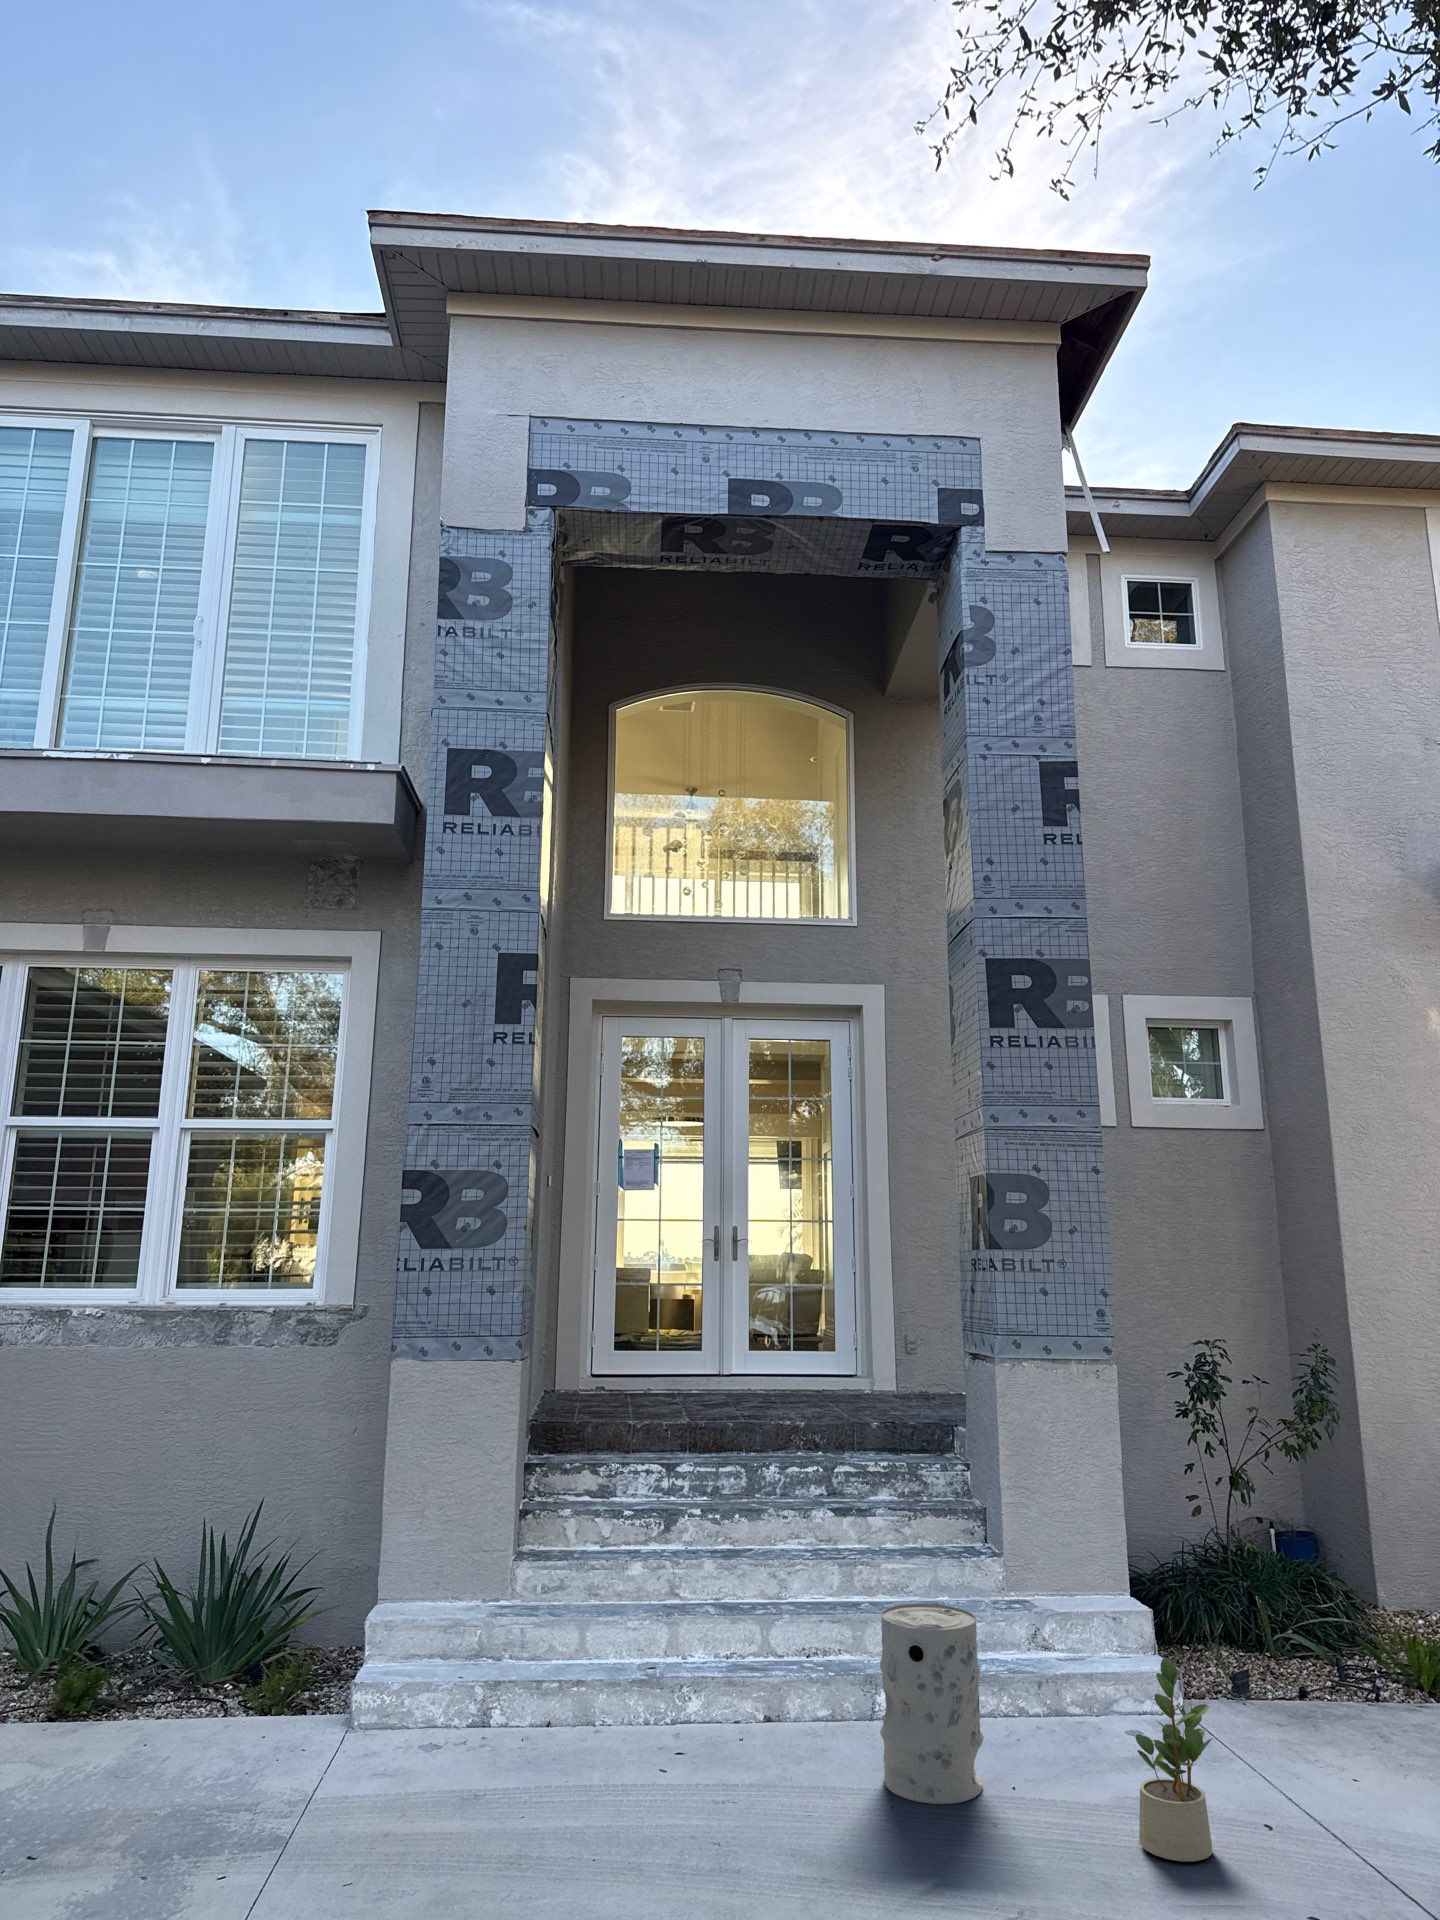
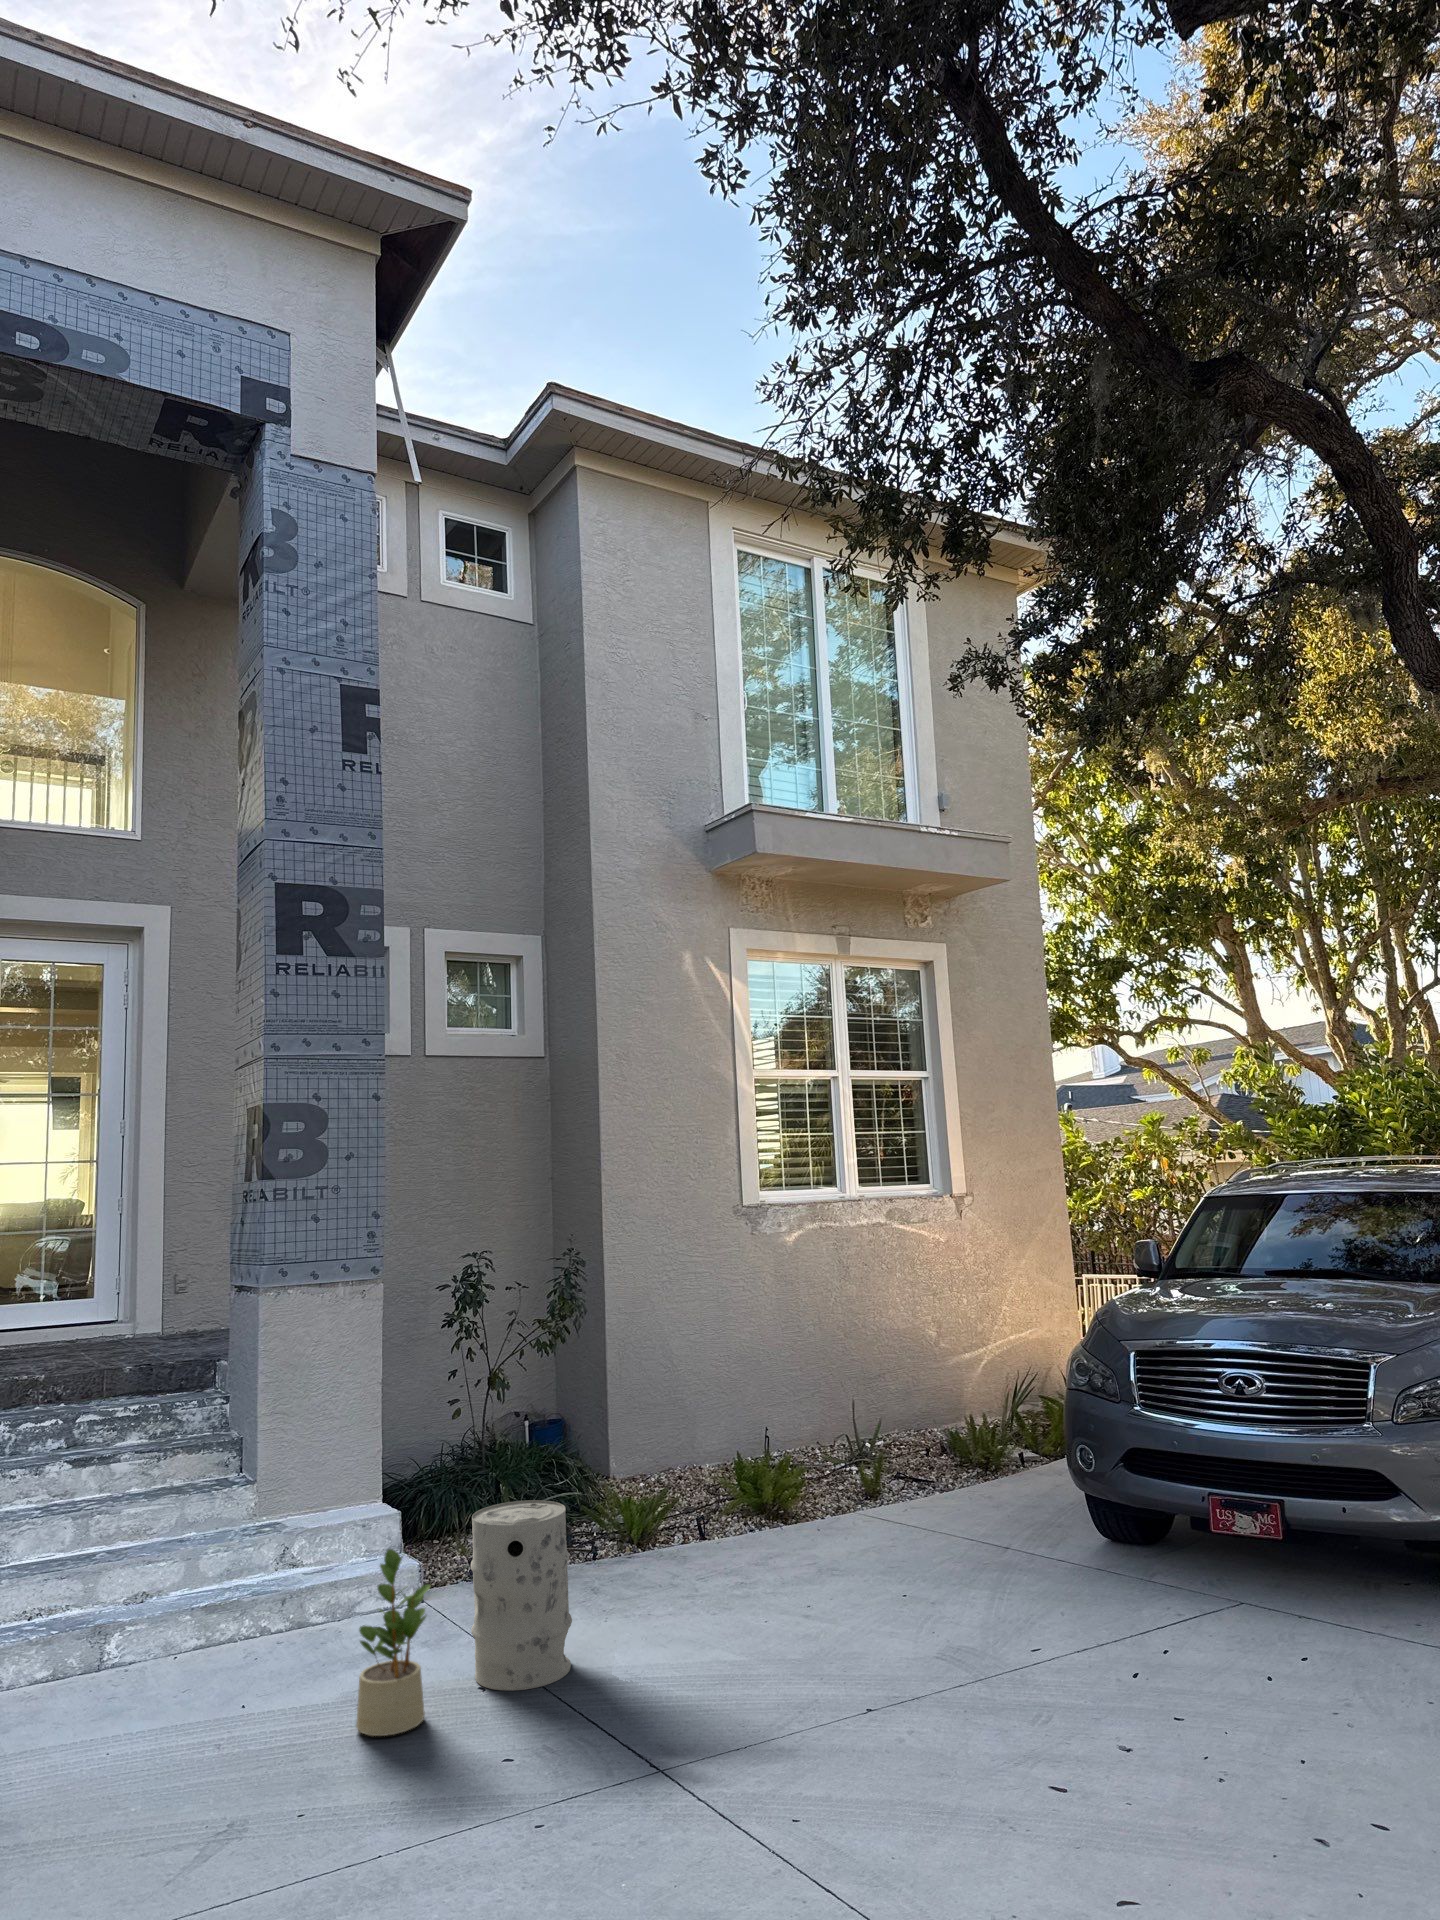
trash can: present [880,1604,984,1804] -> present [471,1500,572,1691]

